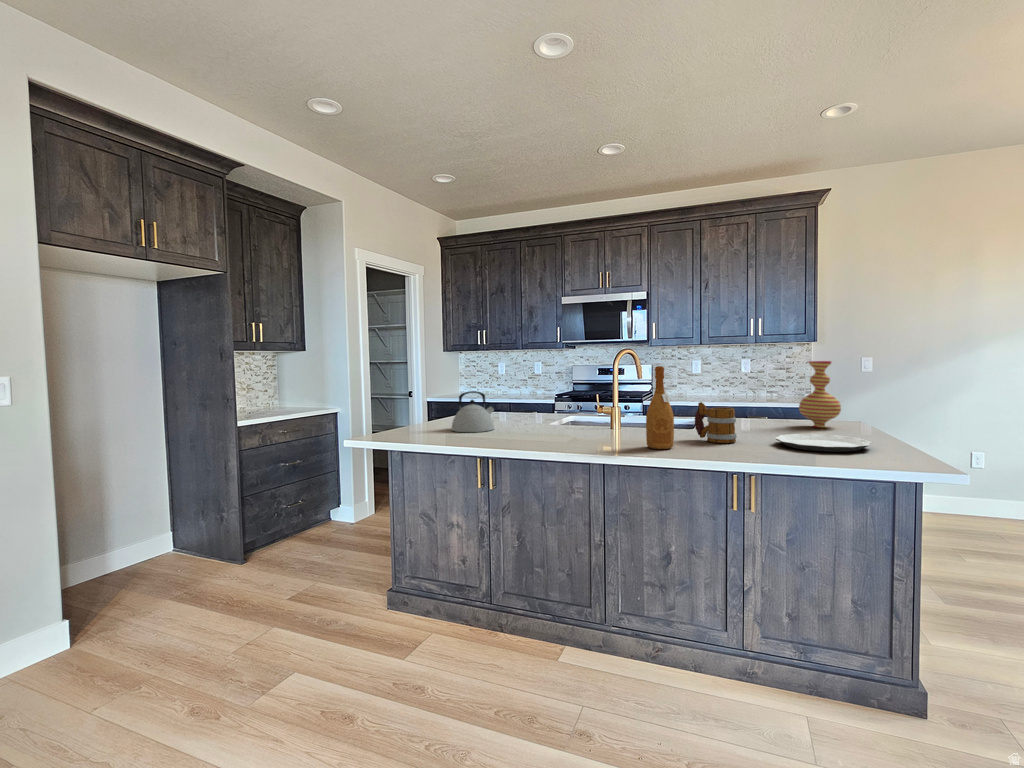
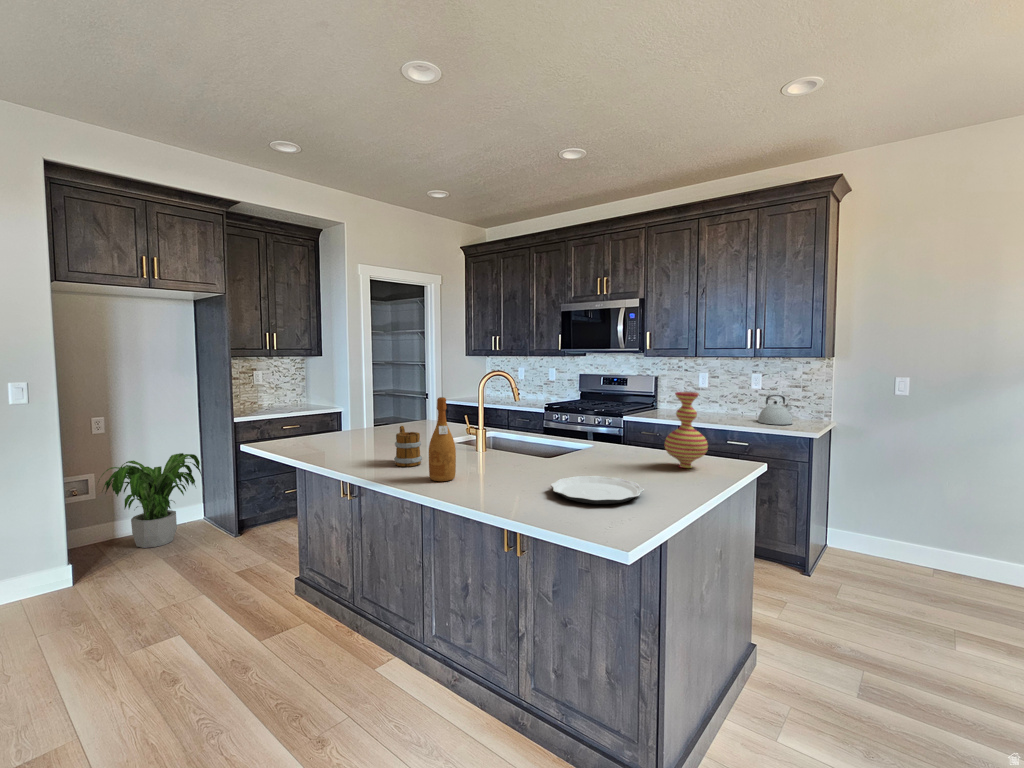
kettle: present [452,391,494,432] -> present [758,395,792,425]
mug: present [695,402,737,443] -> present [394,426,422,467]
potted plant: none [64,469,208,588] -> present [98,453,203,548]

